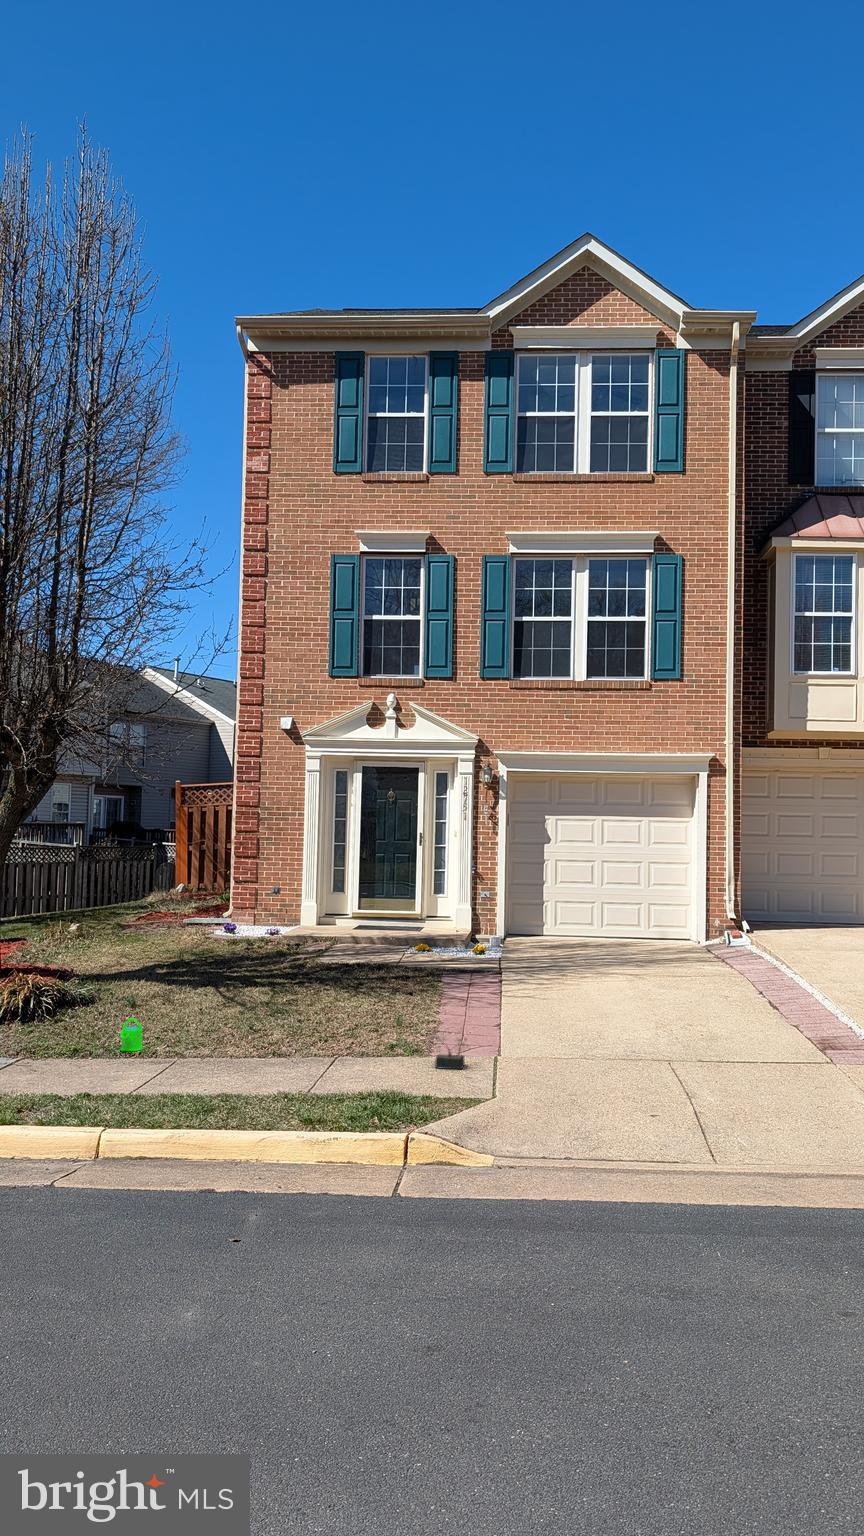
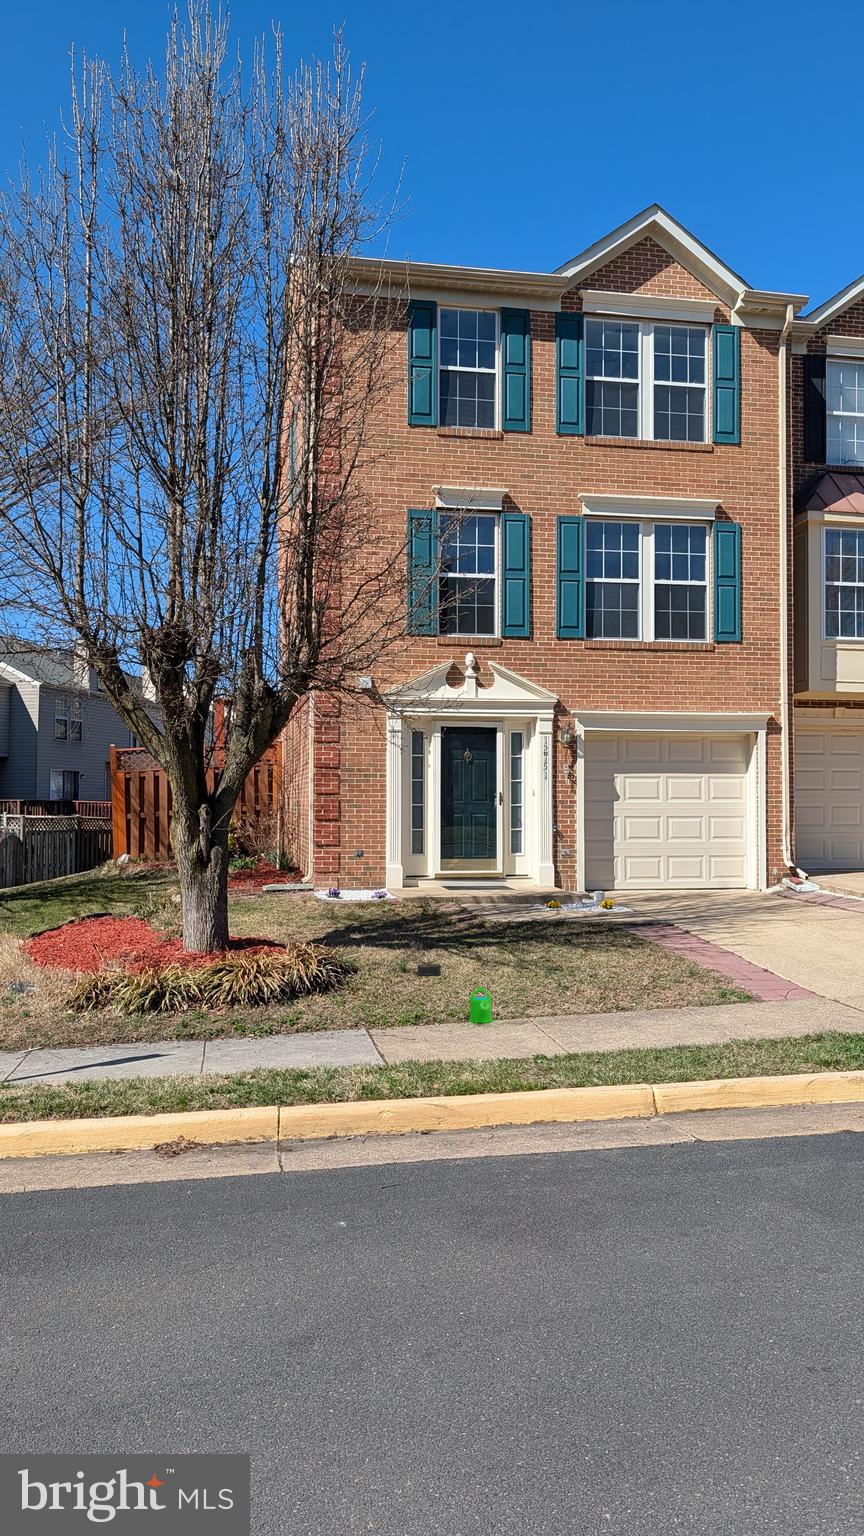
decorative plant: present [427,1028,470,1069] -> present [411,941,443,976]

